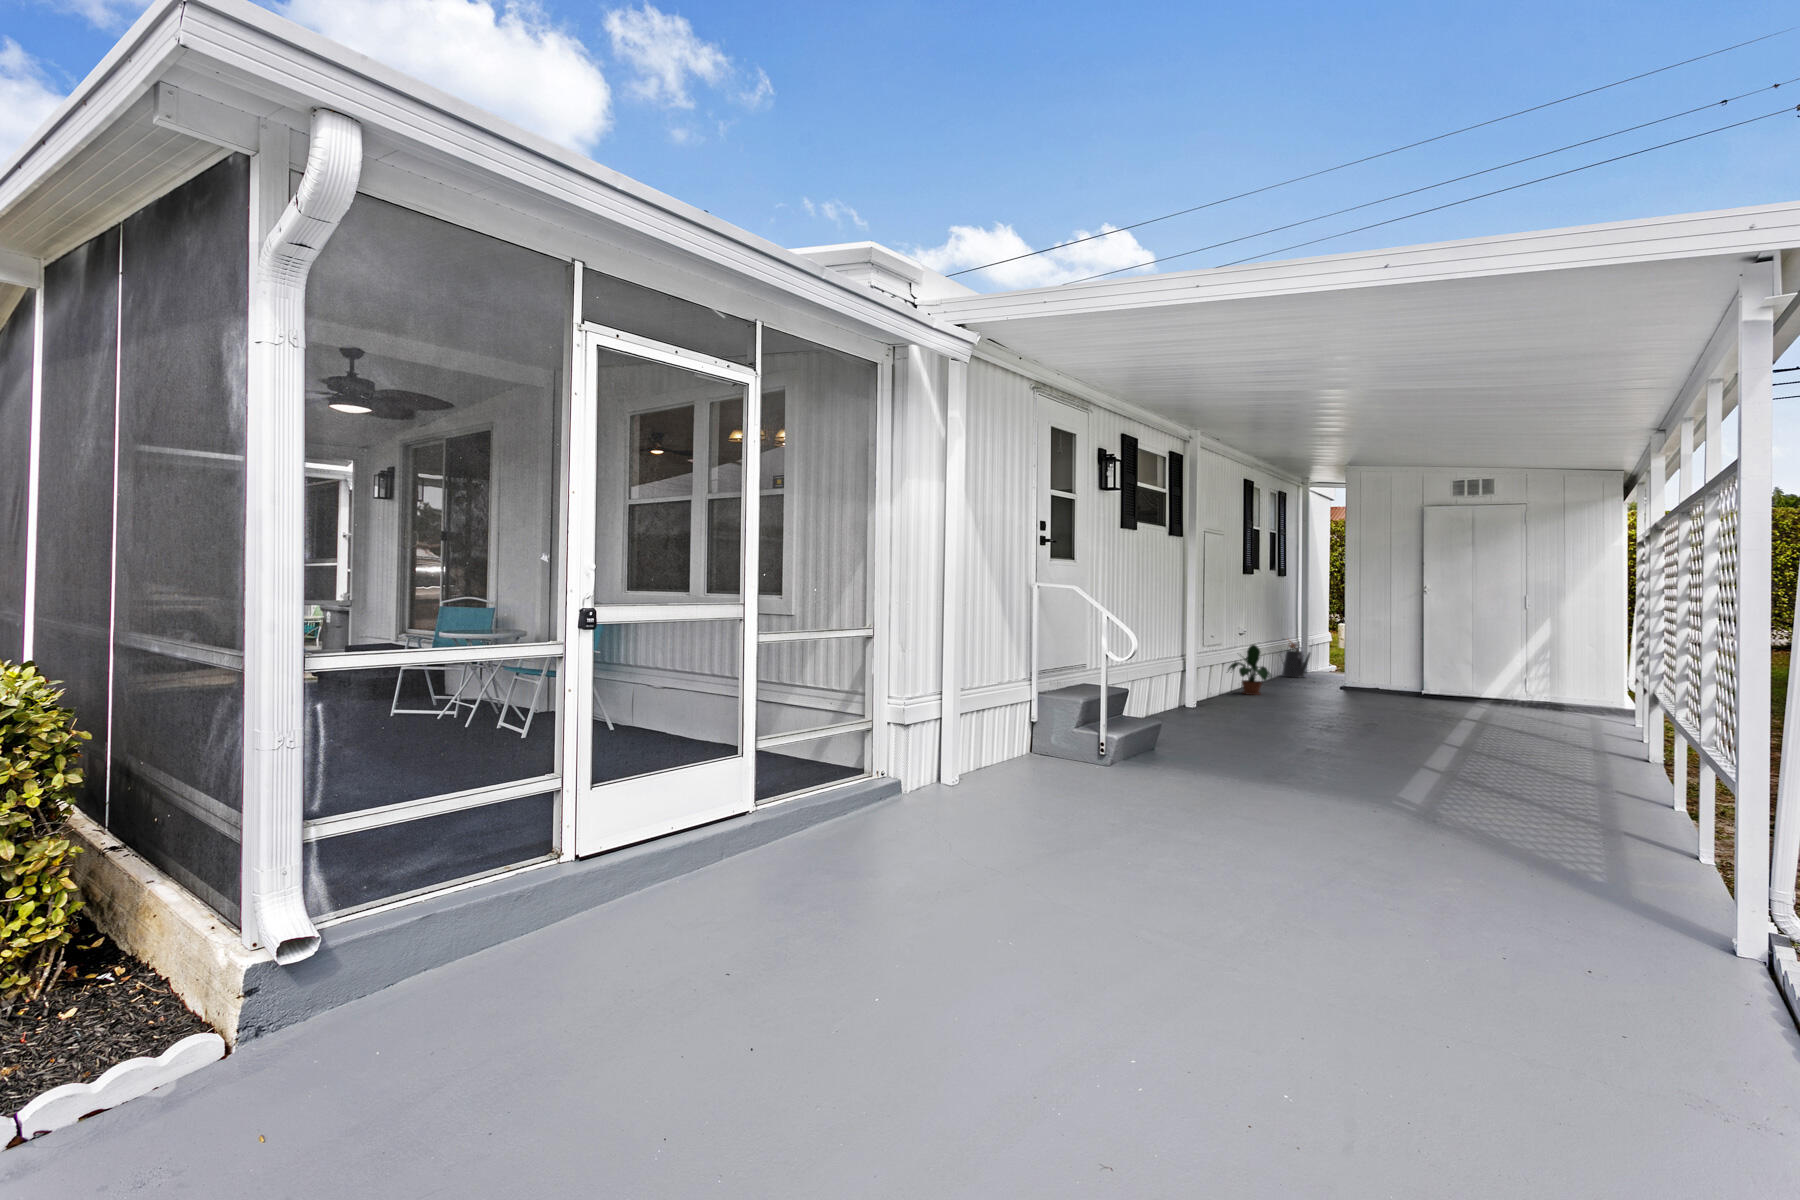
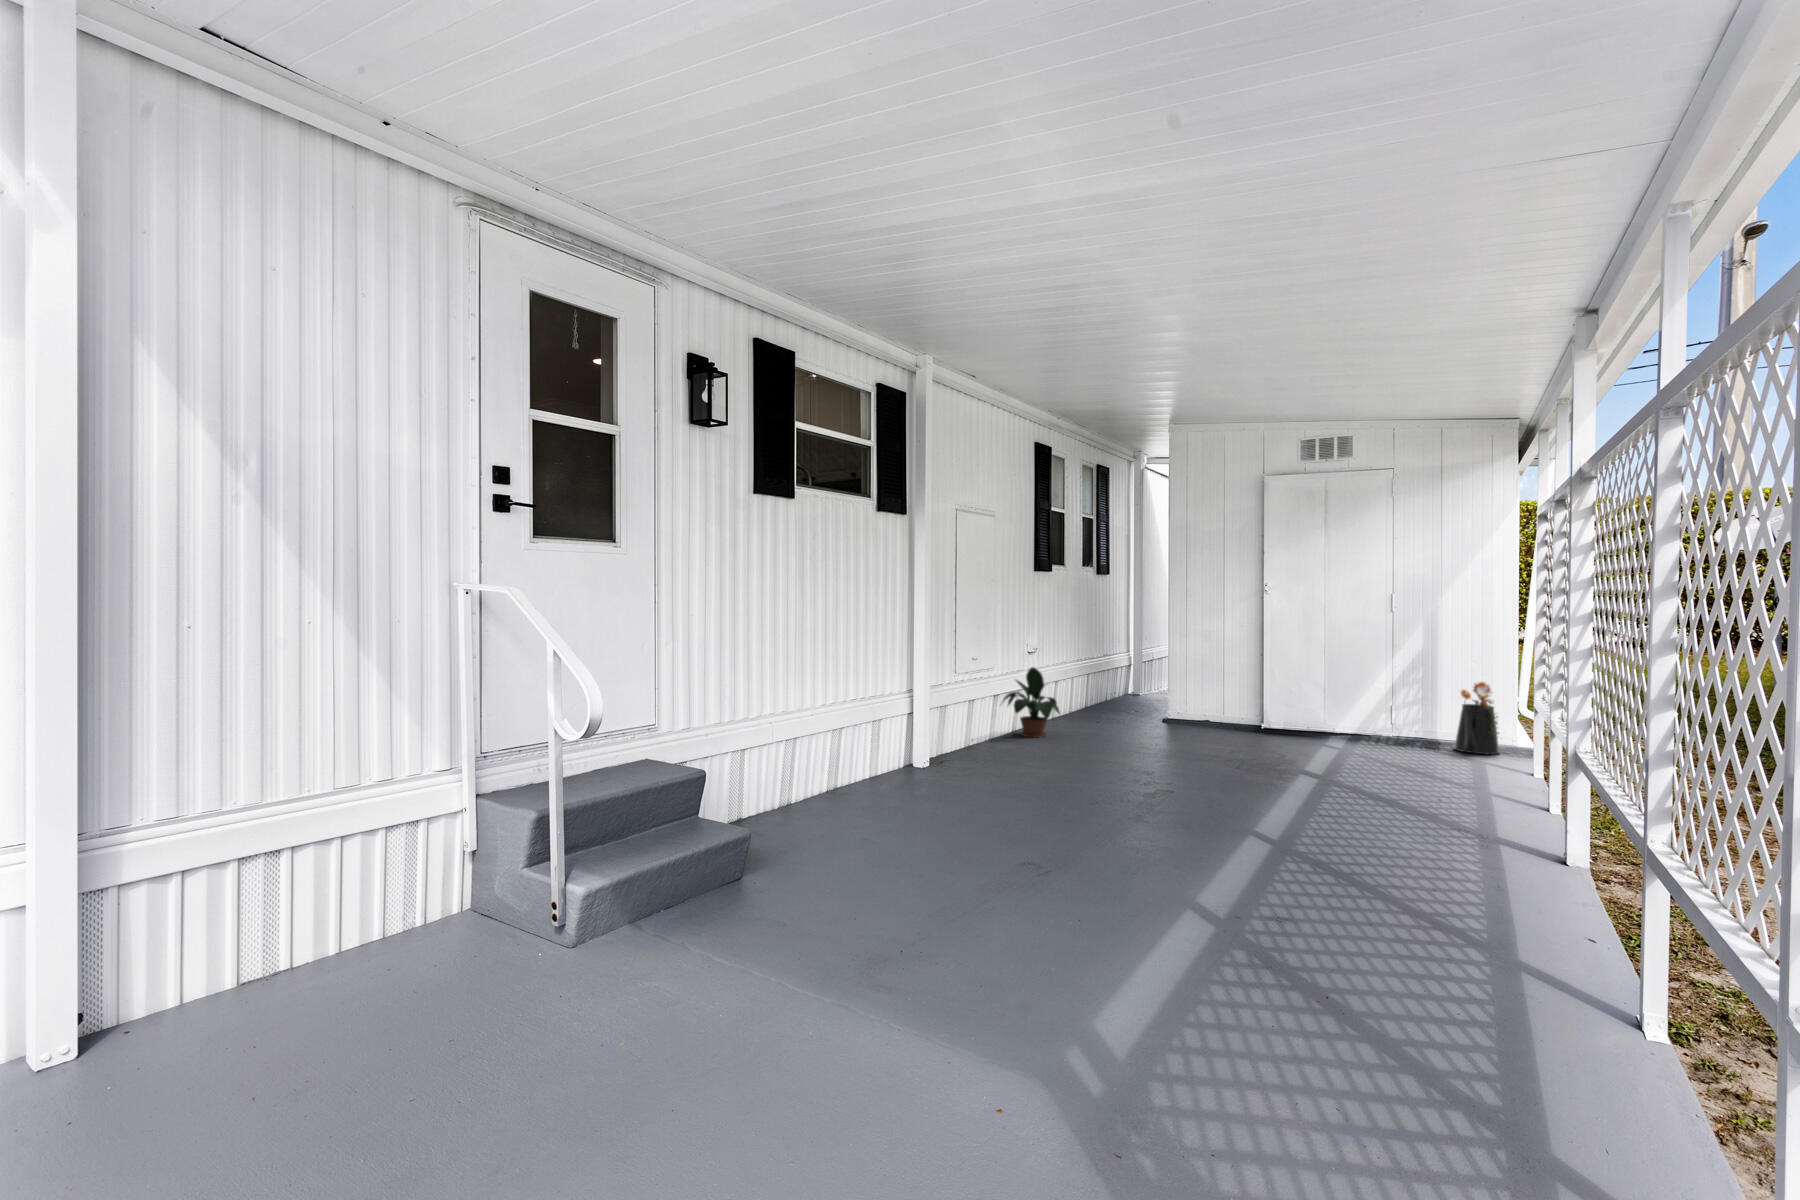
watering can: present [1282,641,1310,678] -> present [1454,682,1500,754]

